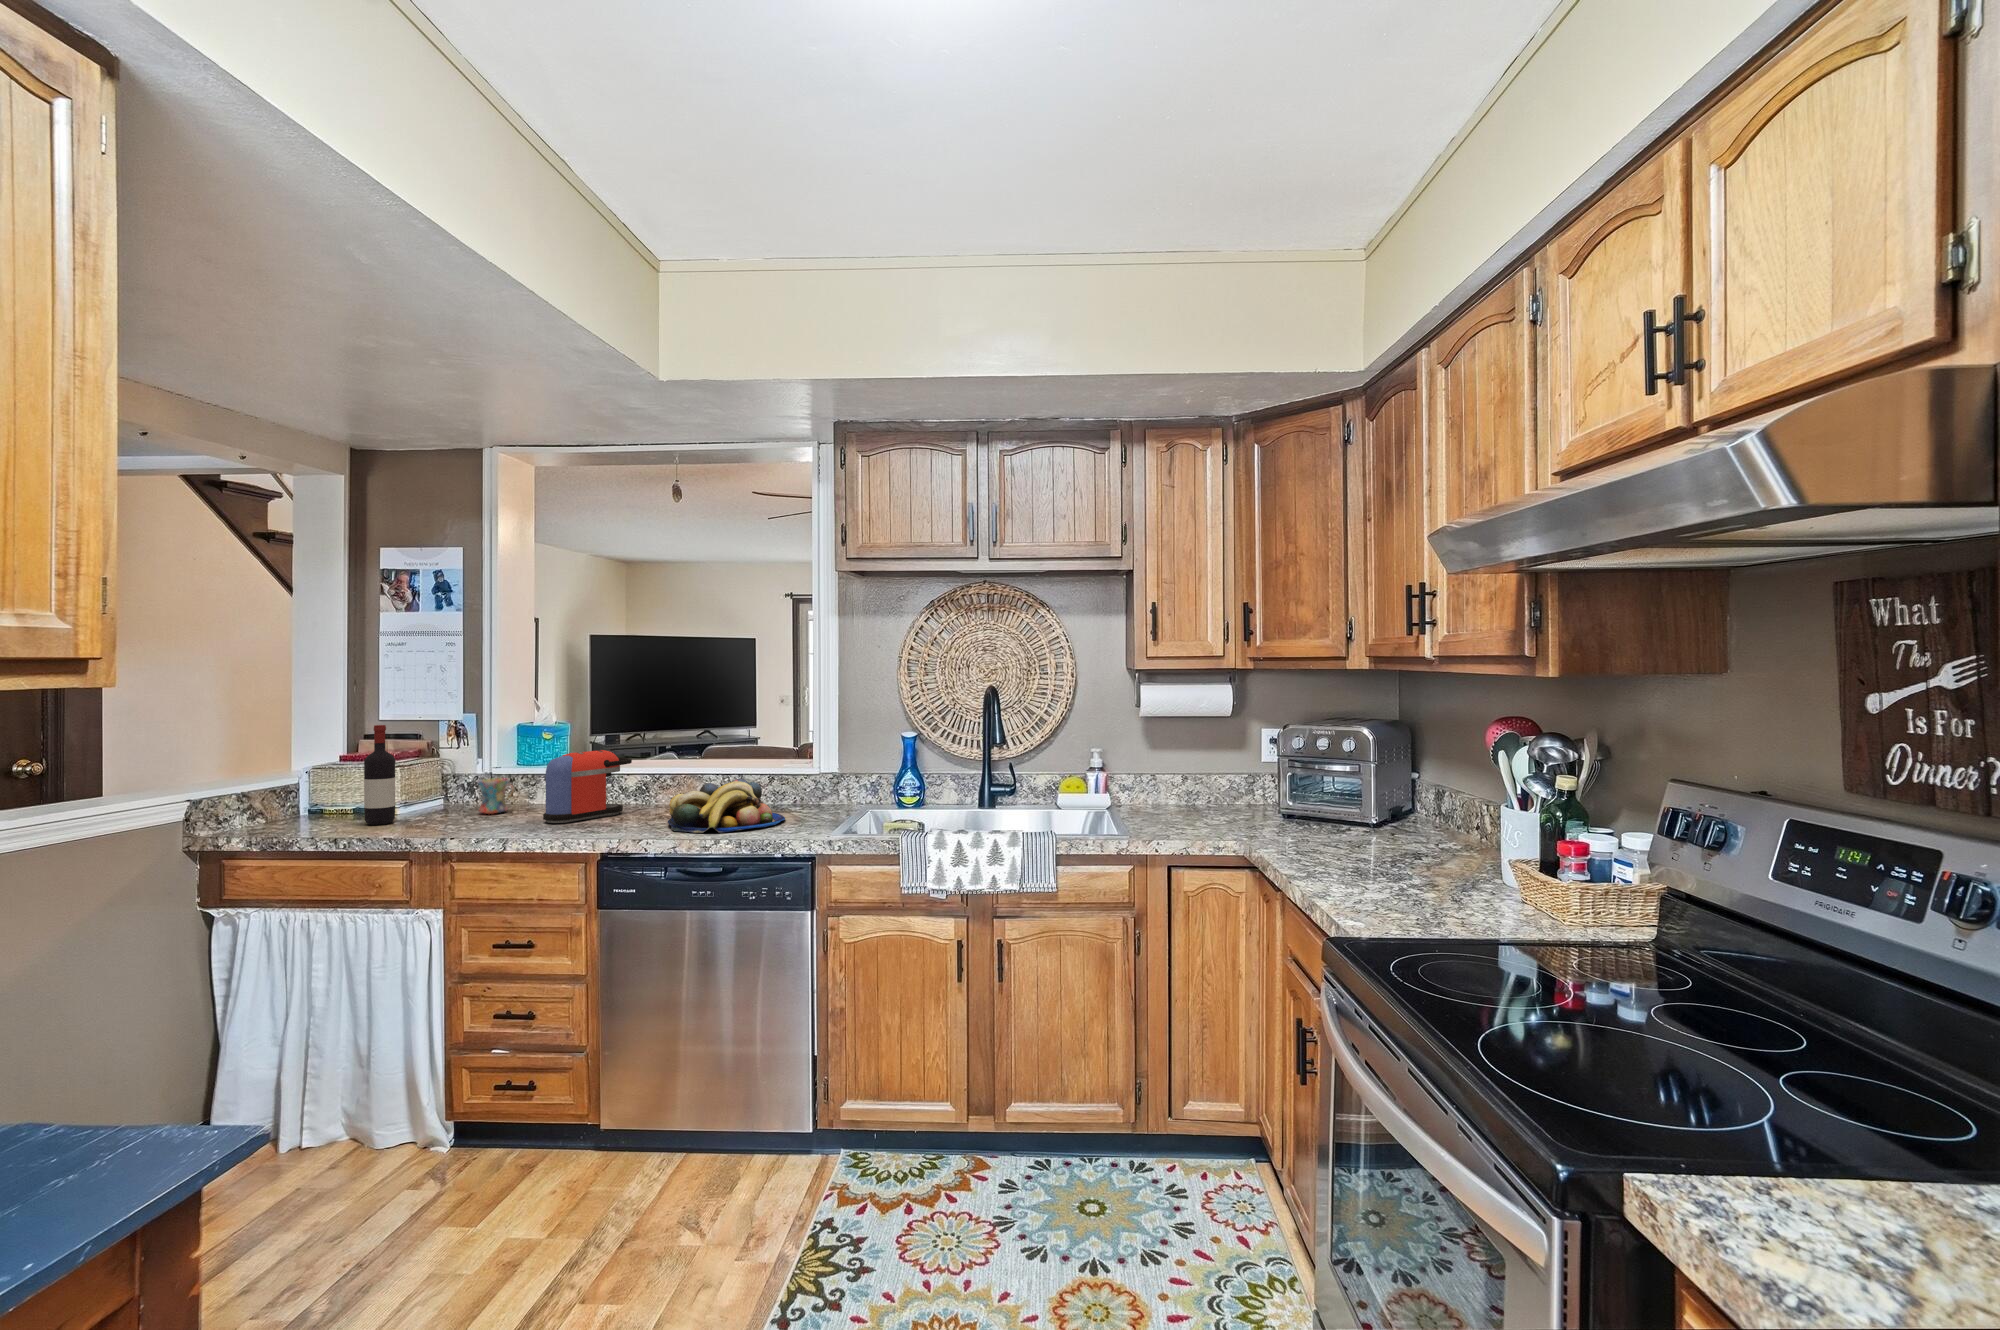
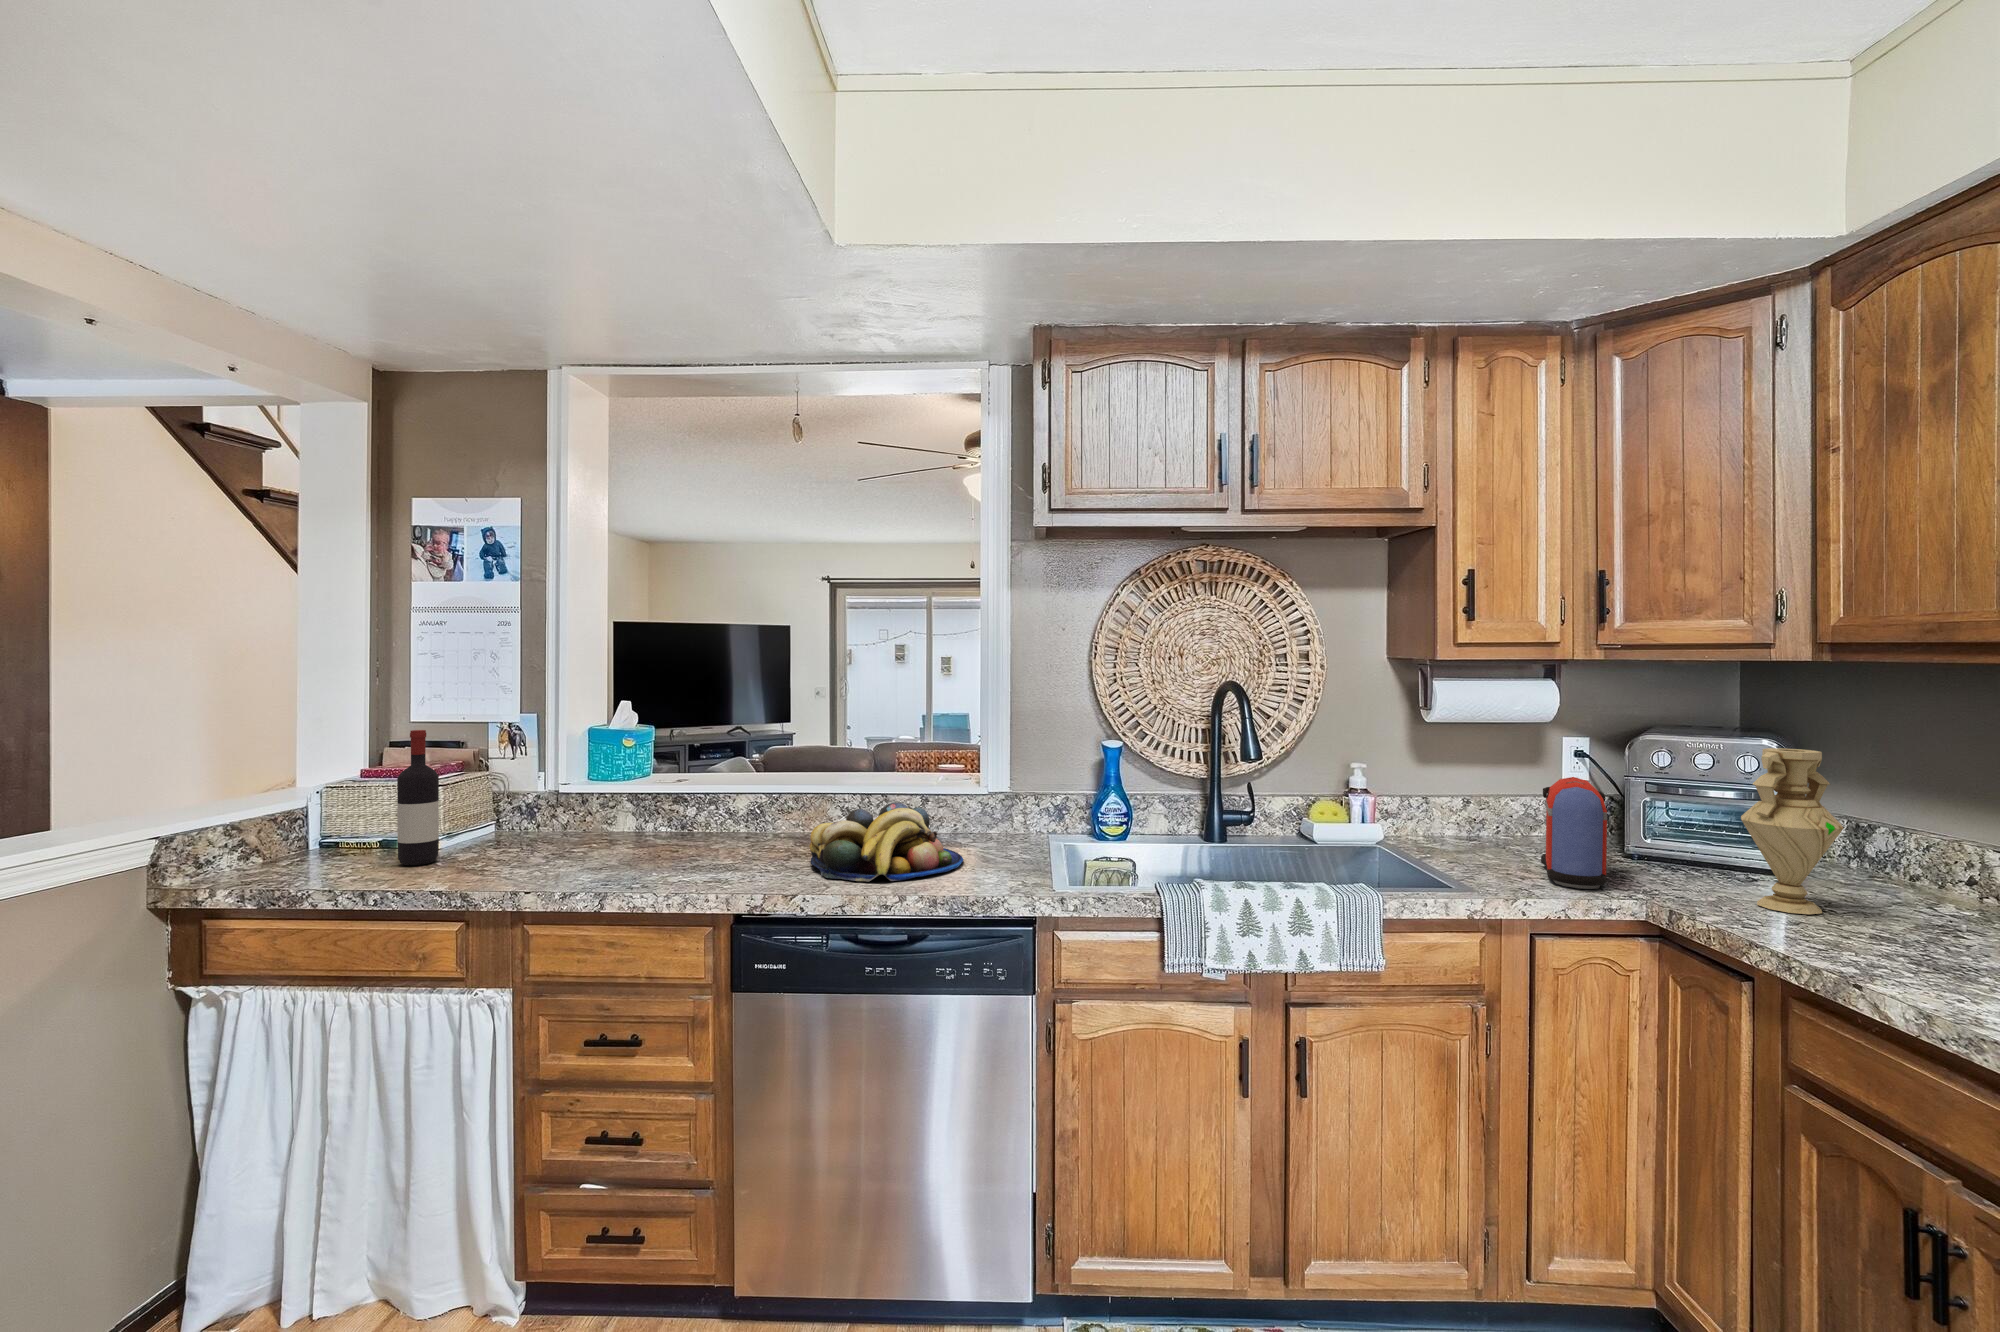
vase: none [1314,732,1376,848] -> present [1741,748,1844,914]
coffee maker: present [543,750,632,823] -> present [1541,777,1607,889]
mug: present [478,778,514,814] -> none [545,799,593,847]

